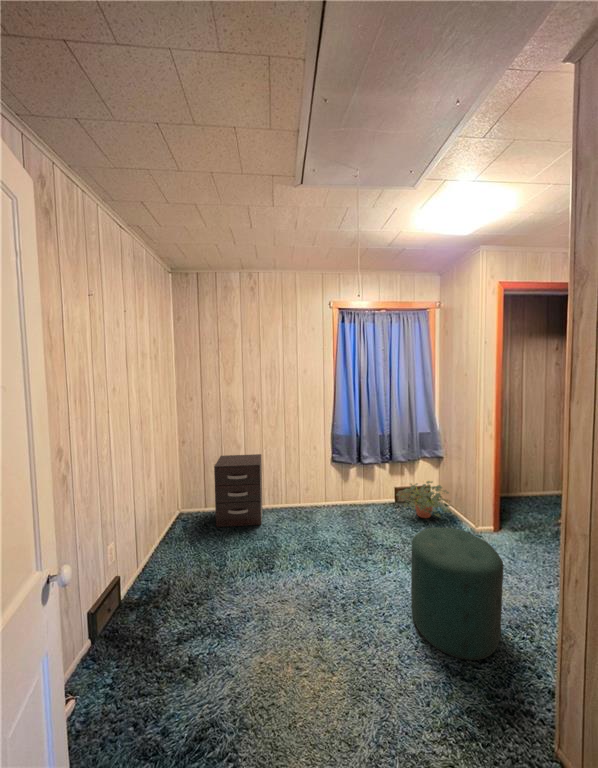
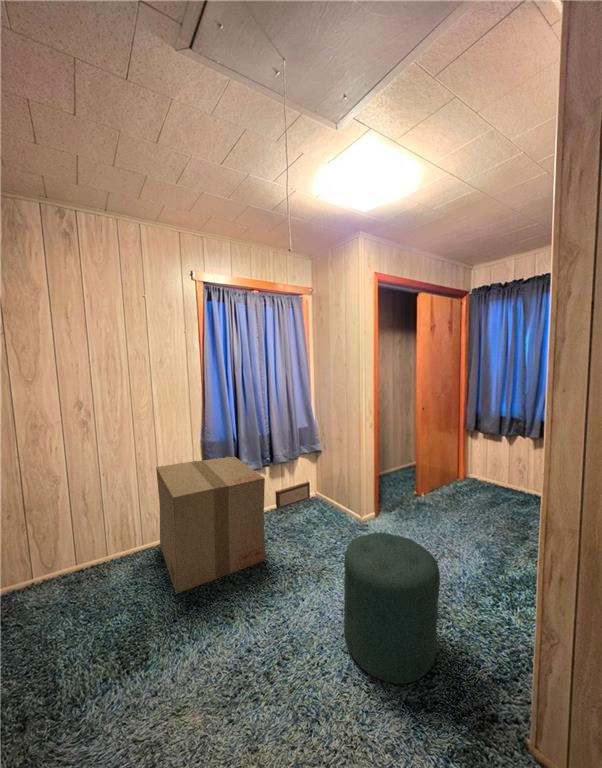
cardboard box: none [296,449,370,540] -> present [156,456,265,594]
dresser: present [214,454,263,527] -> none [12,483,108,621]
potted plant: present [396,481,451,518] -> none [281,478,340,520]

